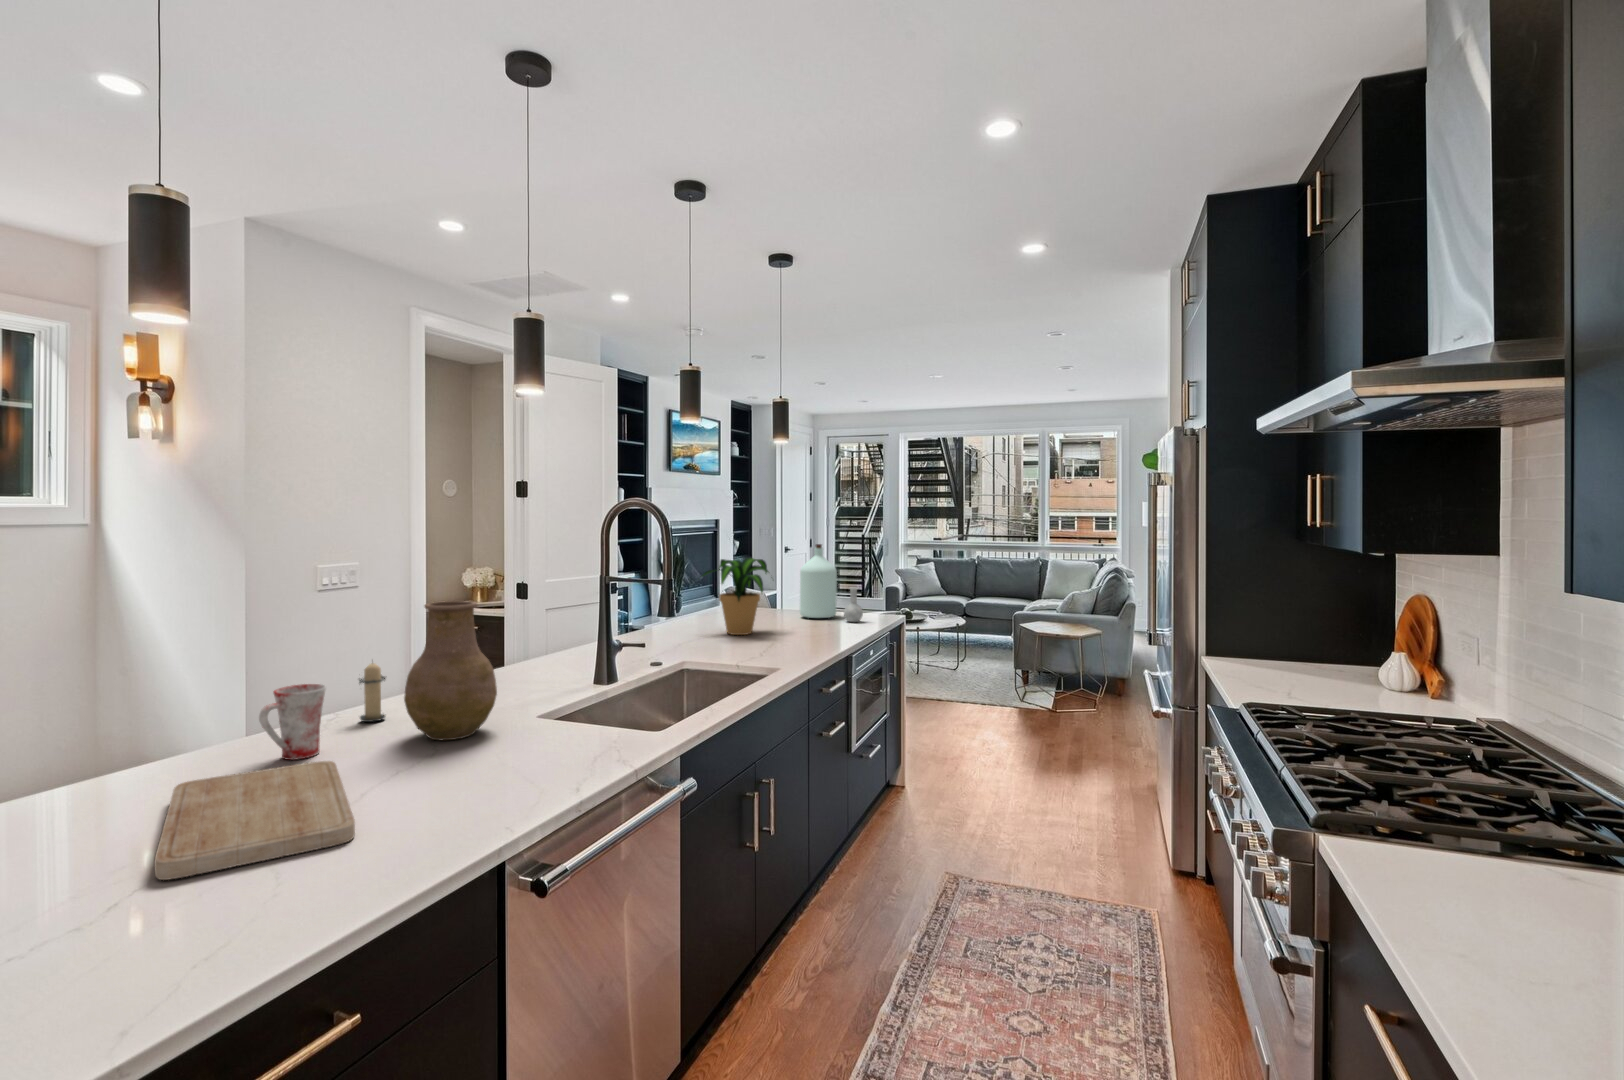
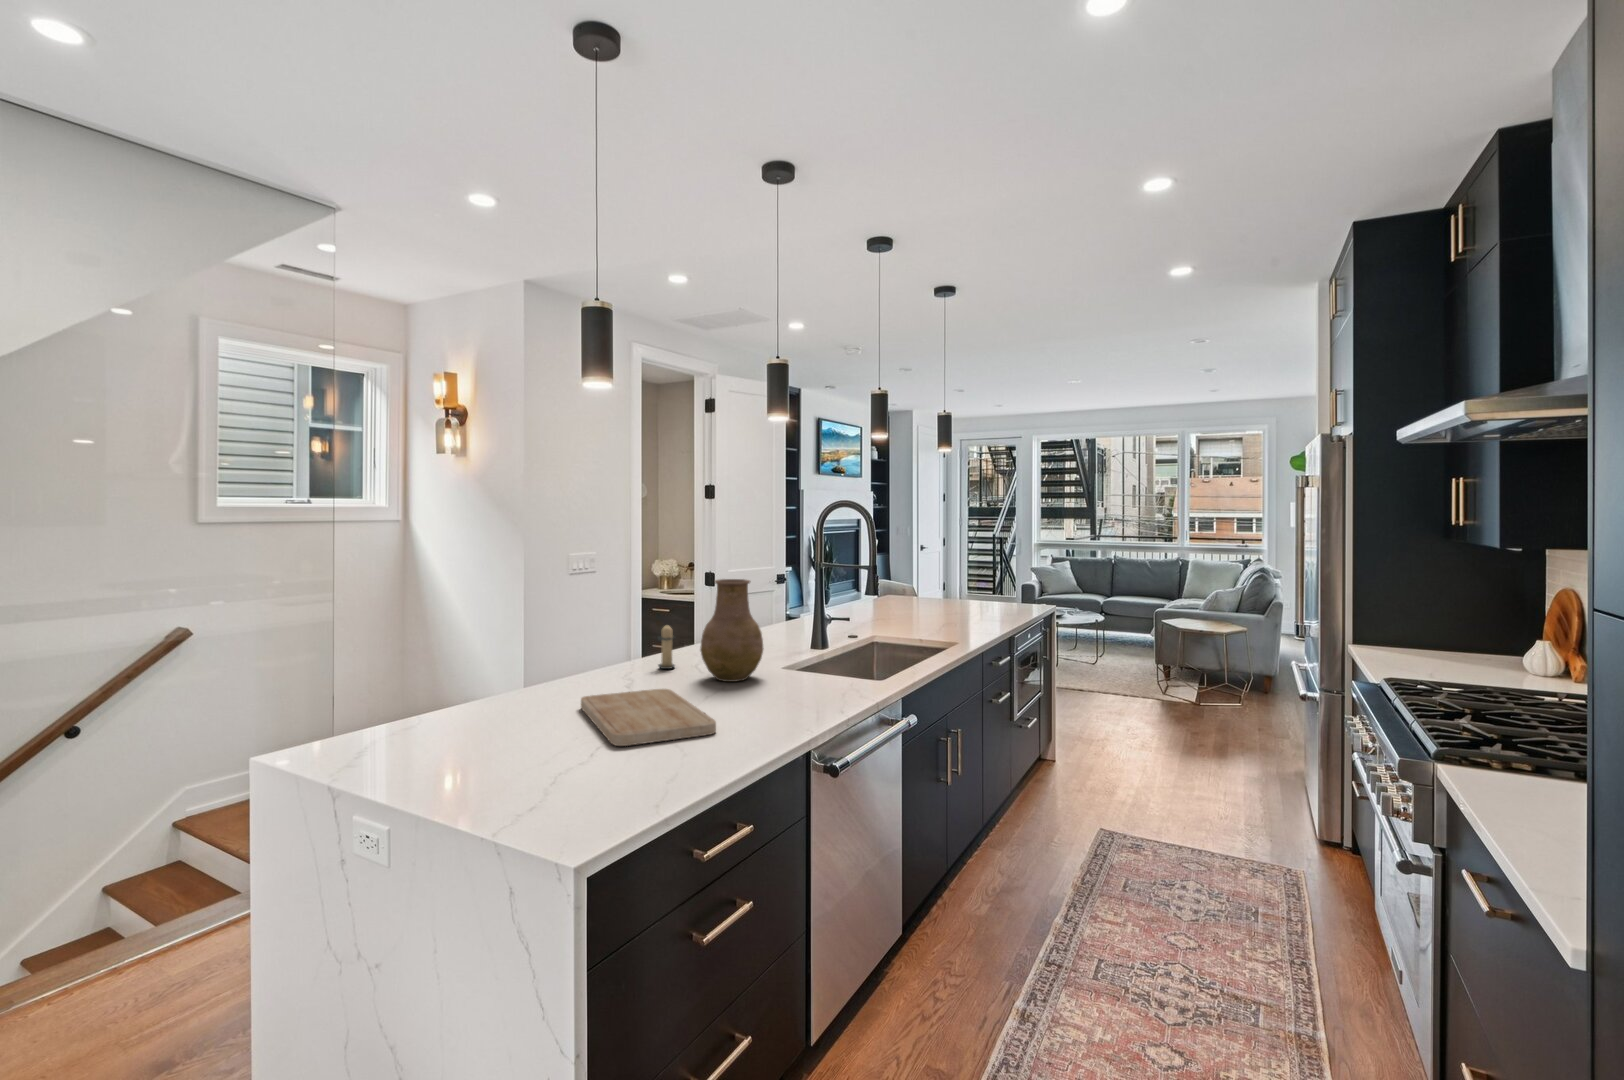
bottle: present [800,544,863,622] -> none [959,541,1018,610]
potted plant: present [703,558,768,635] -> none [875,552,942,618]
mug: present [259,684,326,760] -> none [616,637,653,689]

